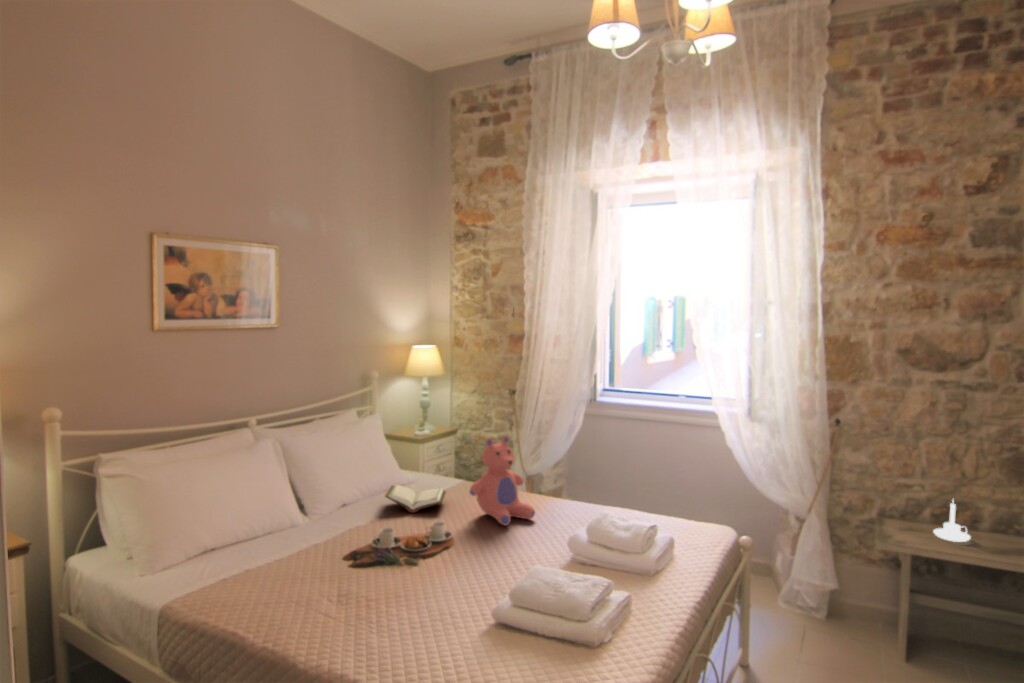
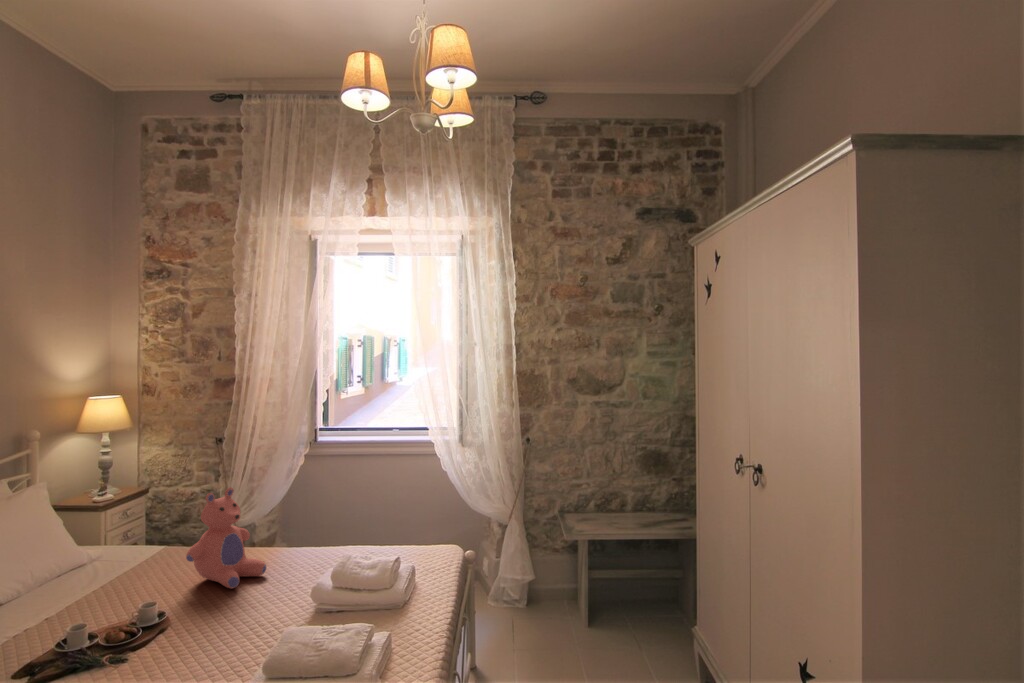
book: present [385,484,446,512] -> none [63,559,150,596]
candle holder: present [933,500,971,542] -> none [599,492,623,526]

